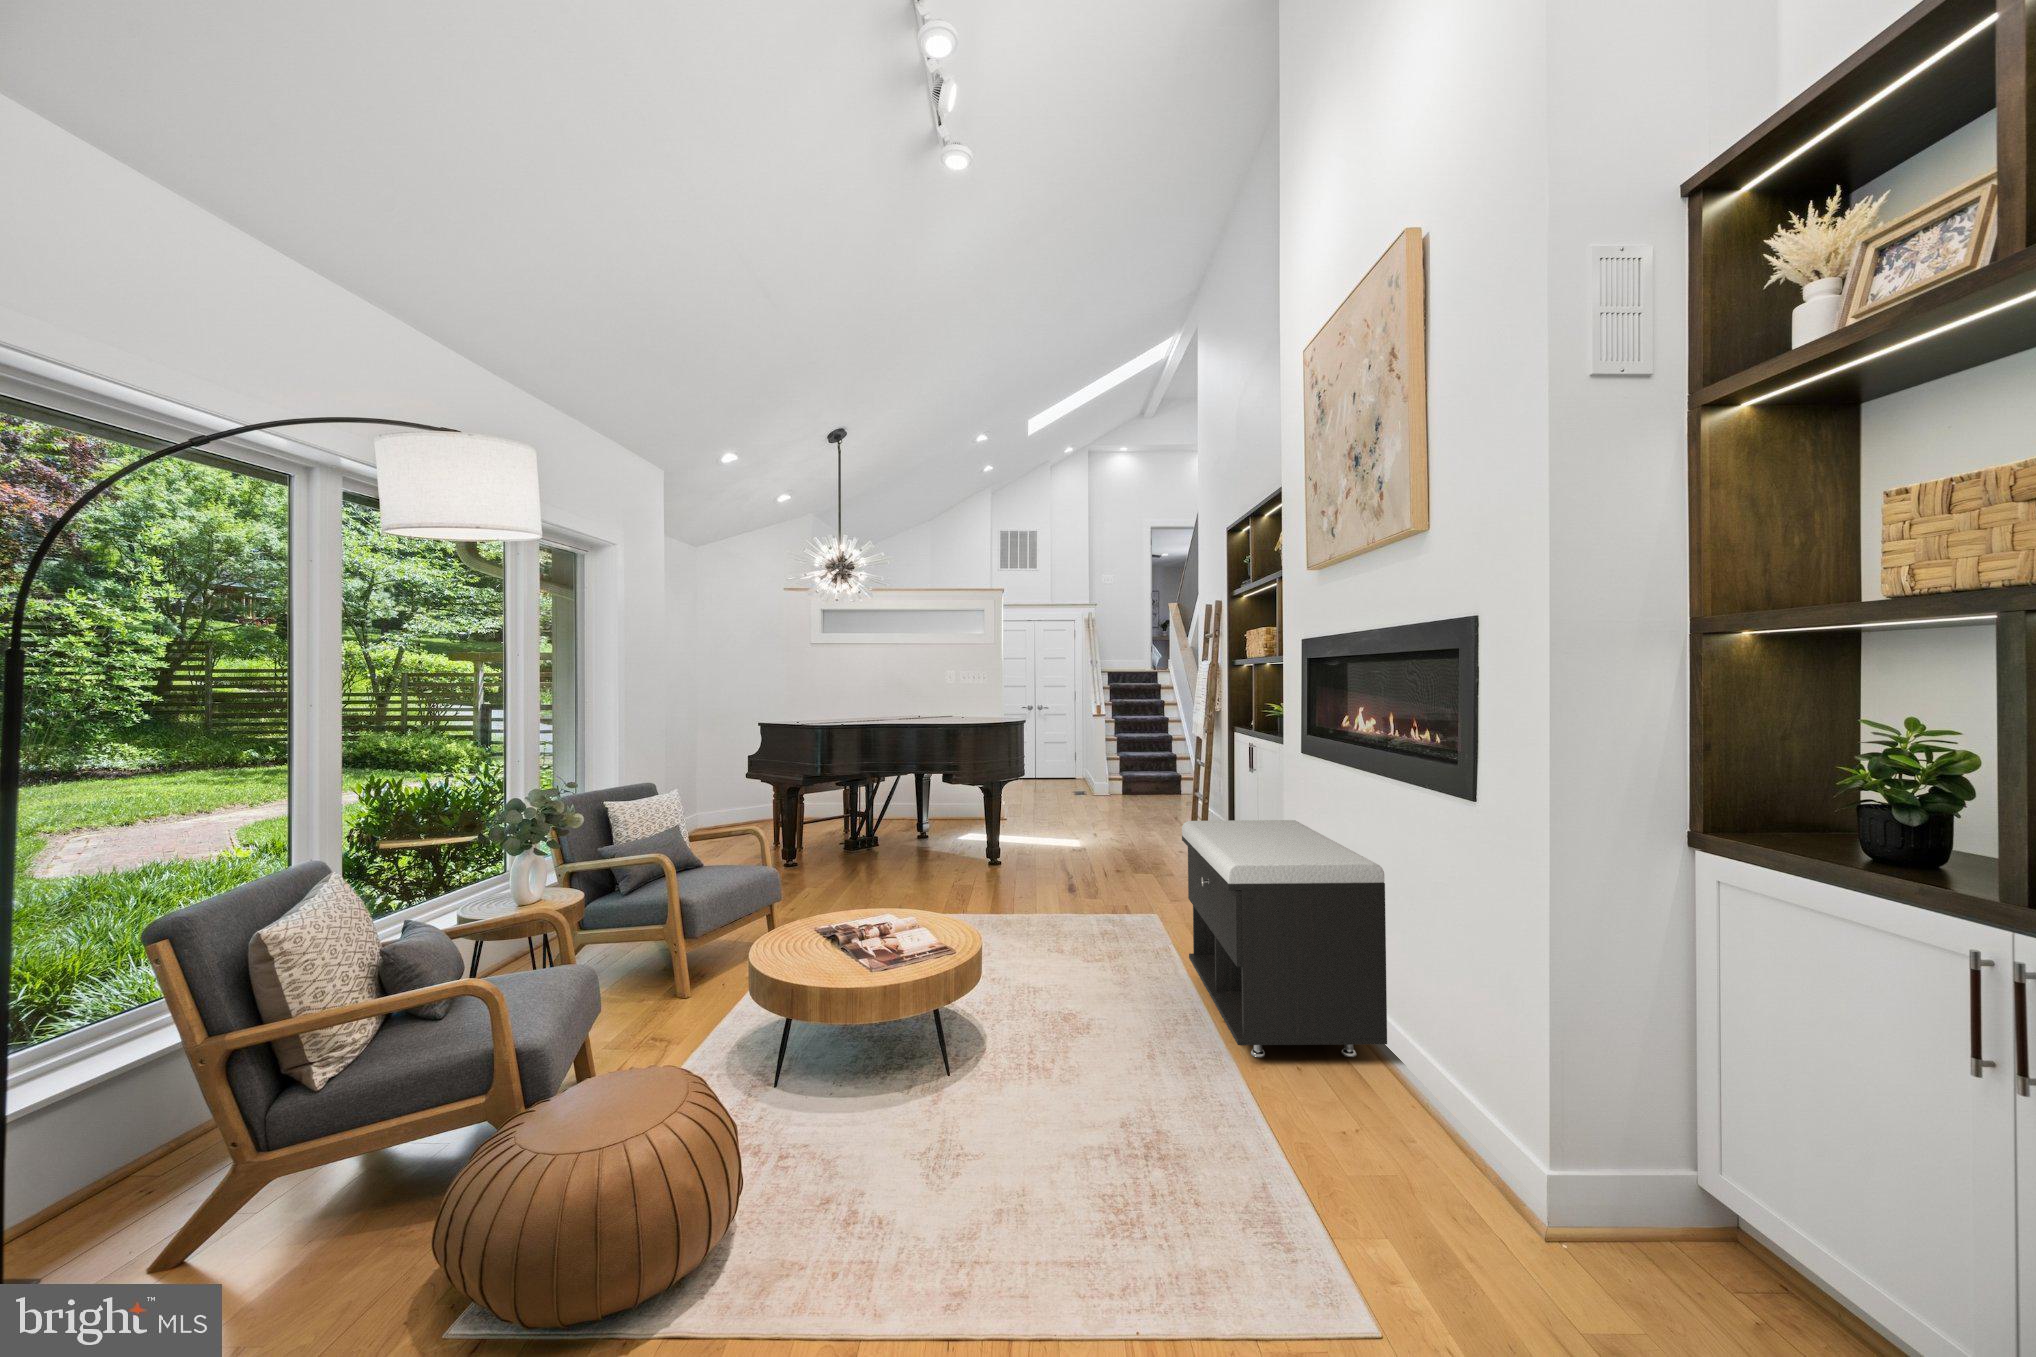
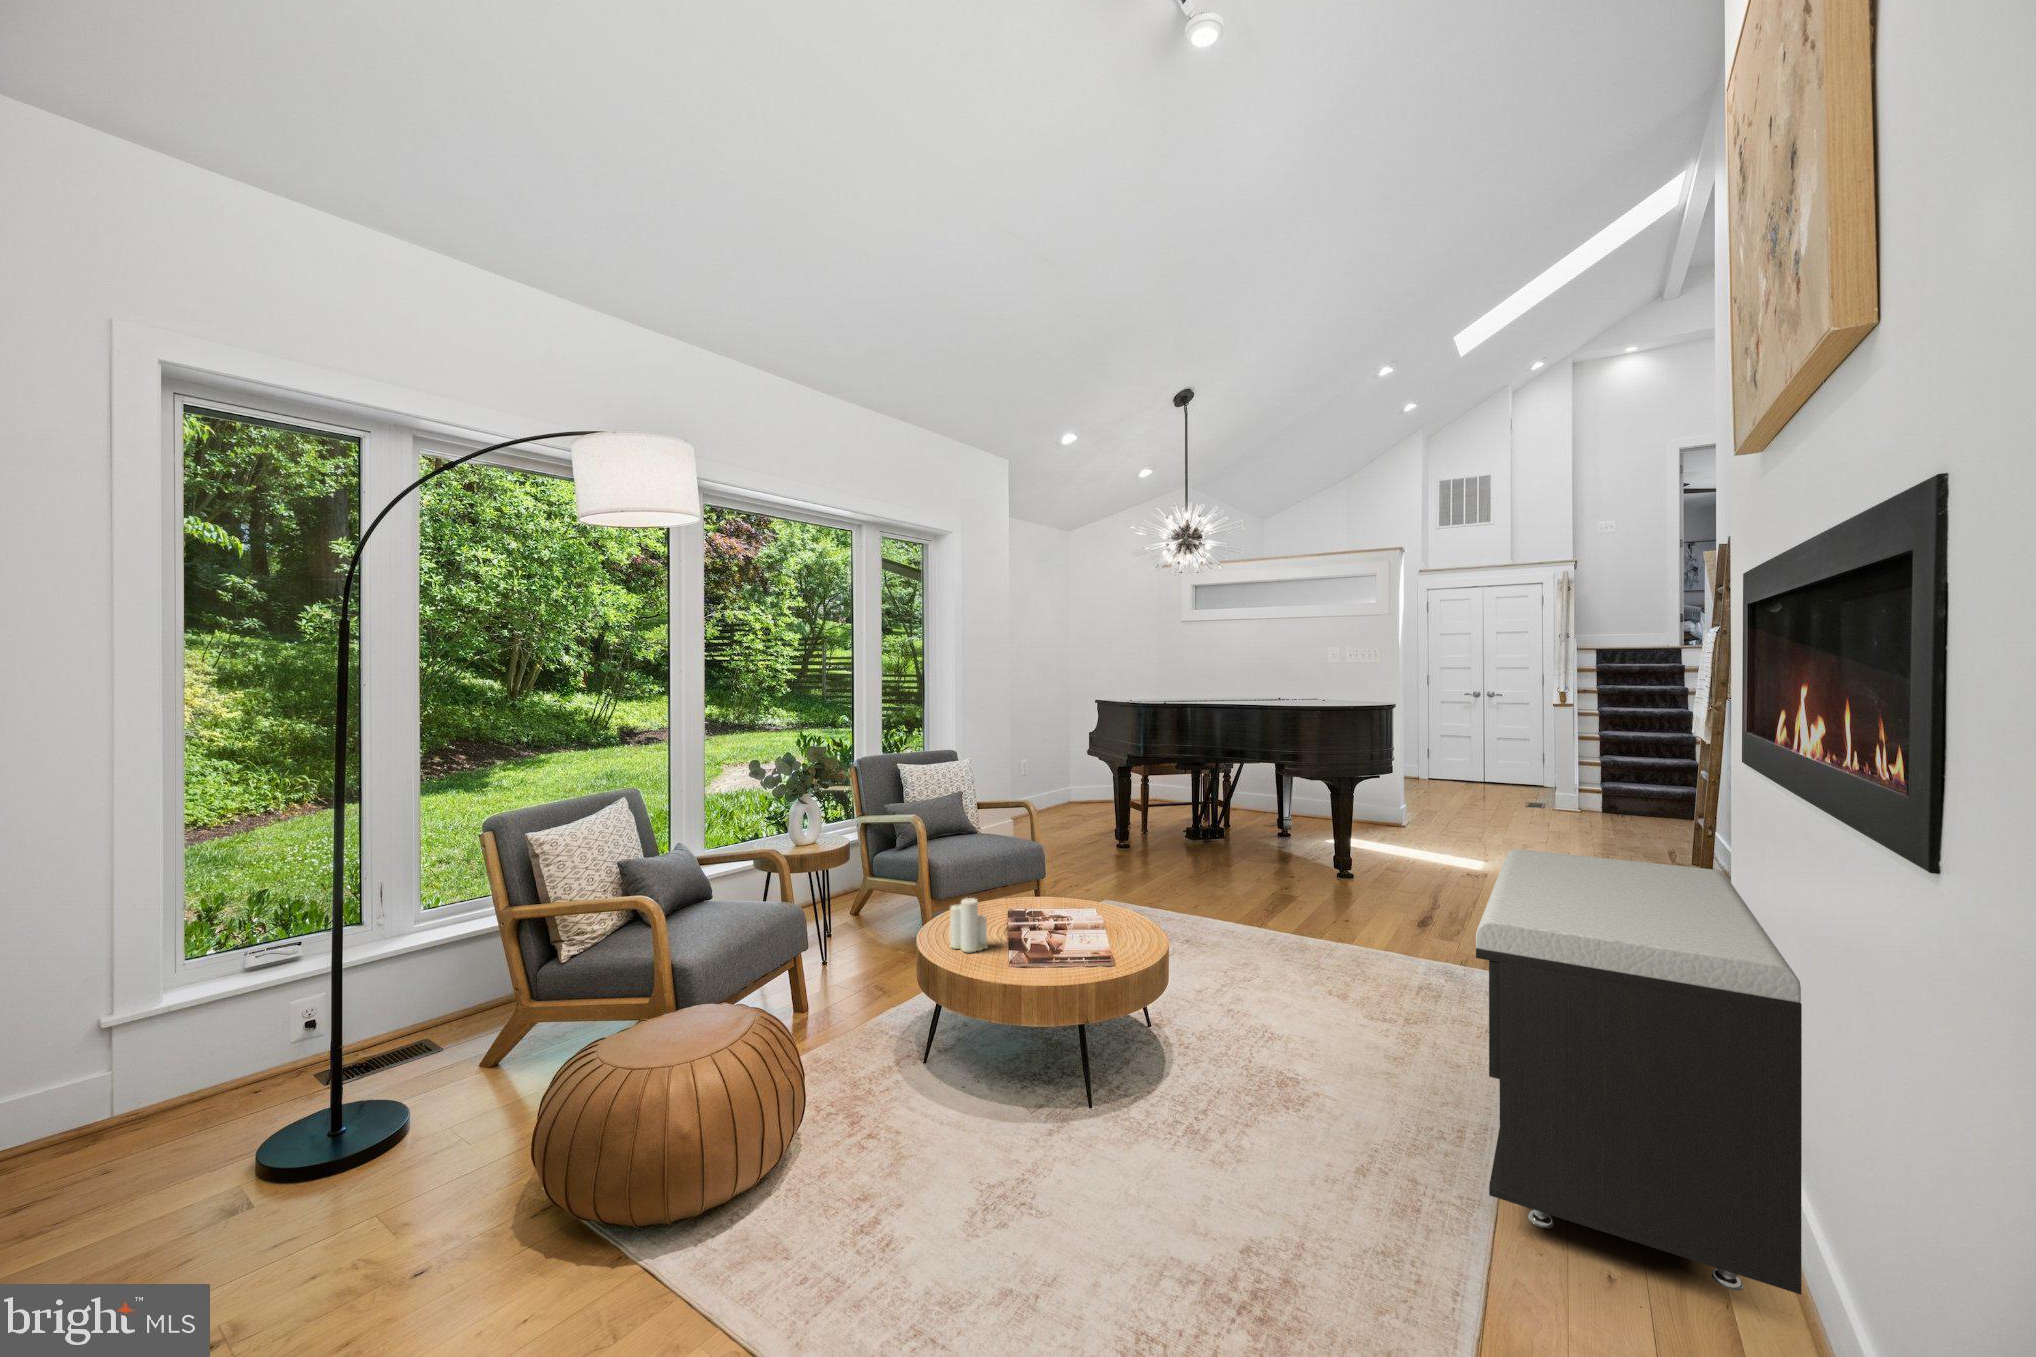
candle: none [791,916,830,971] -> present [950,898,988,952]

